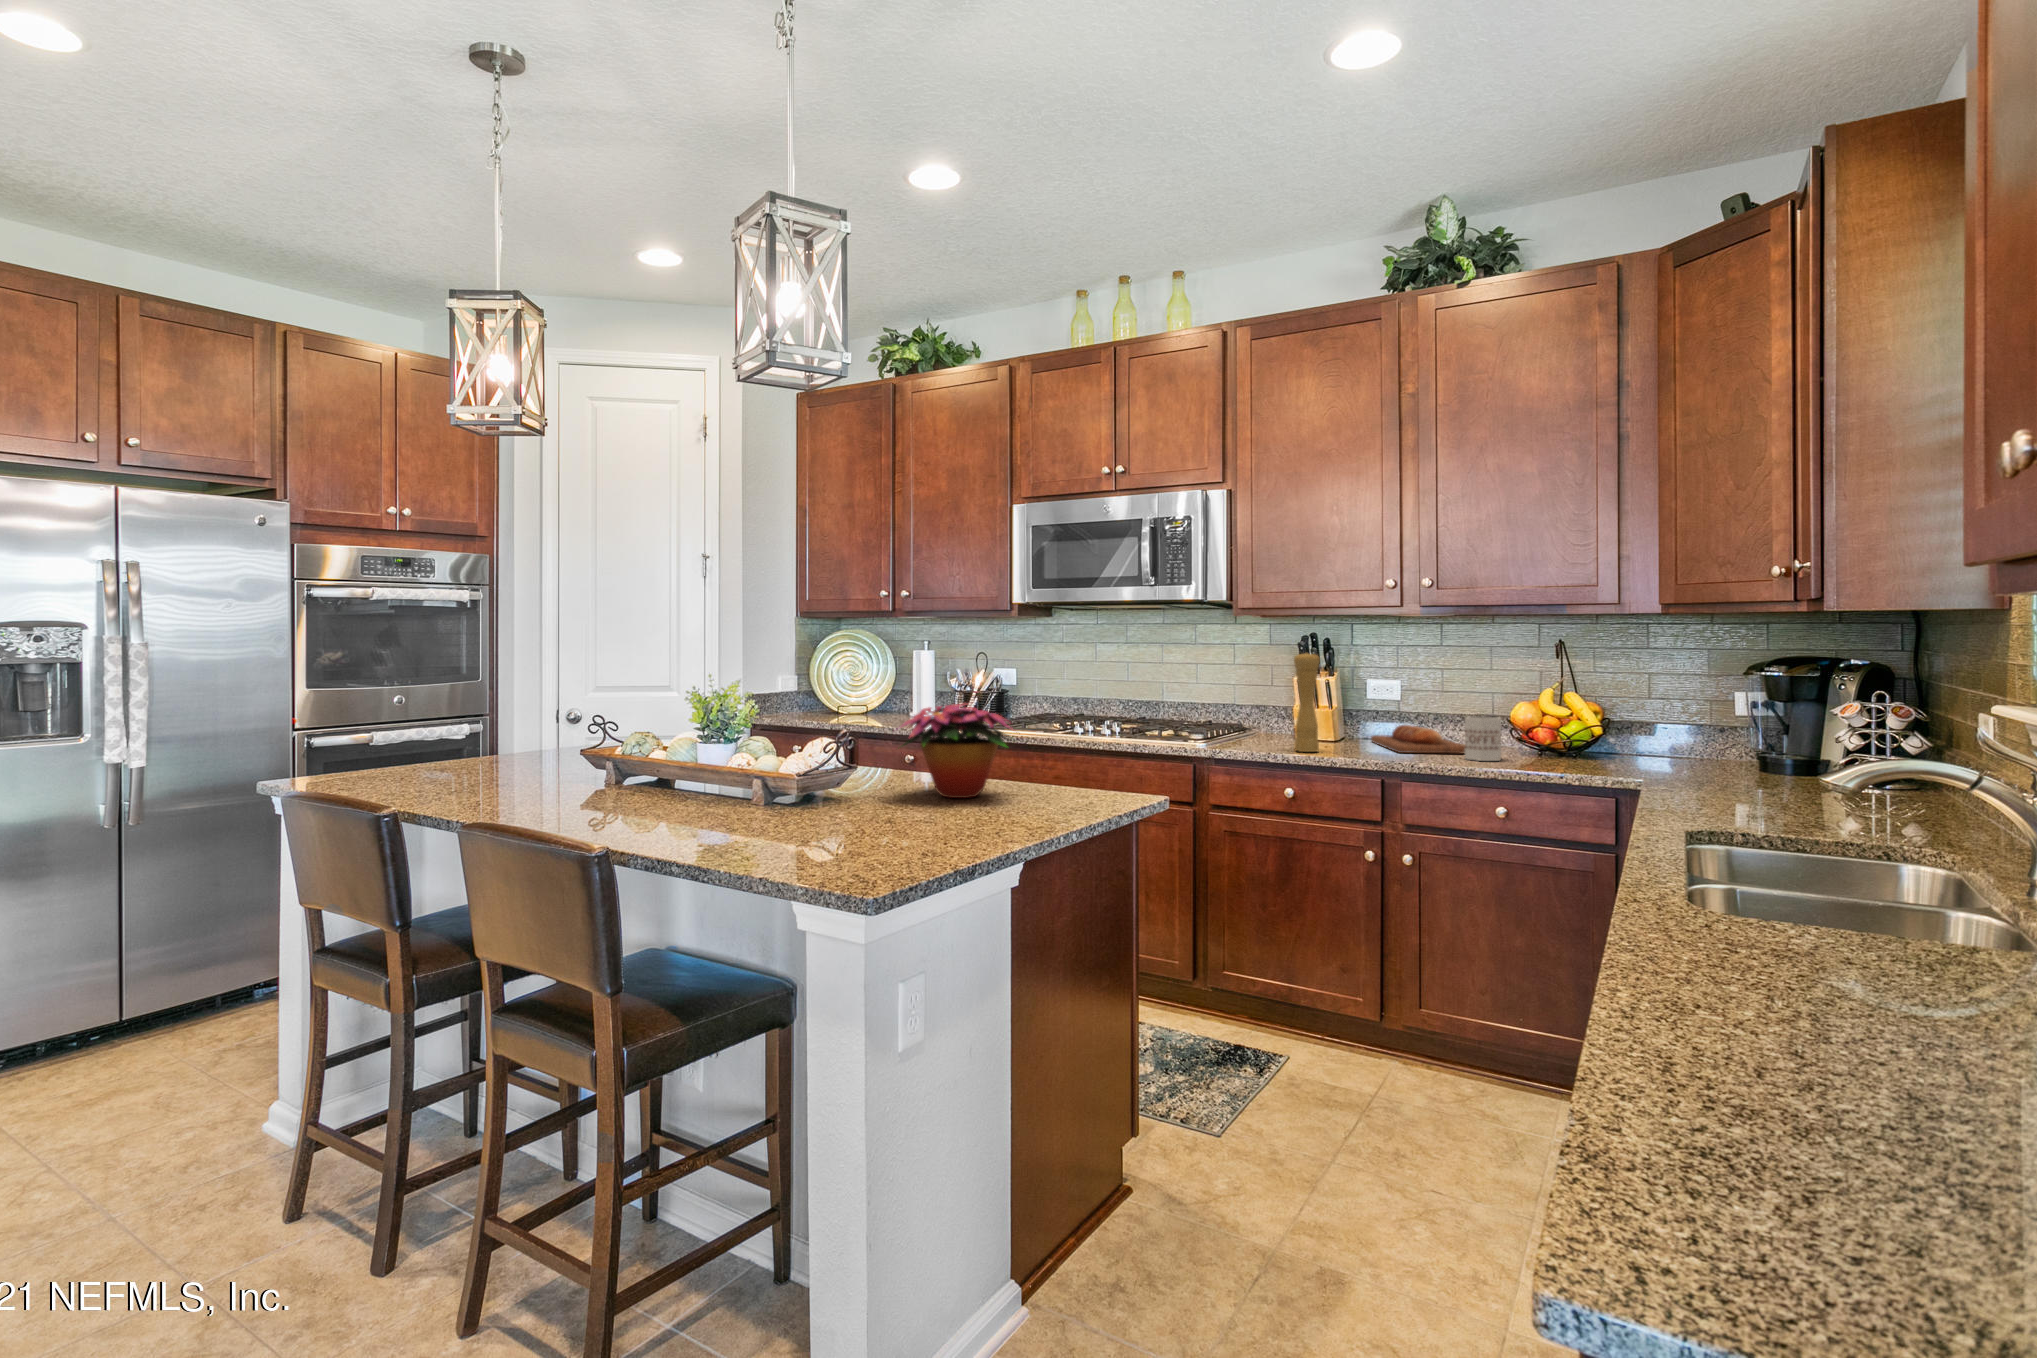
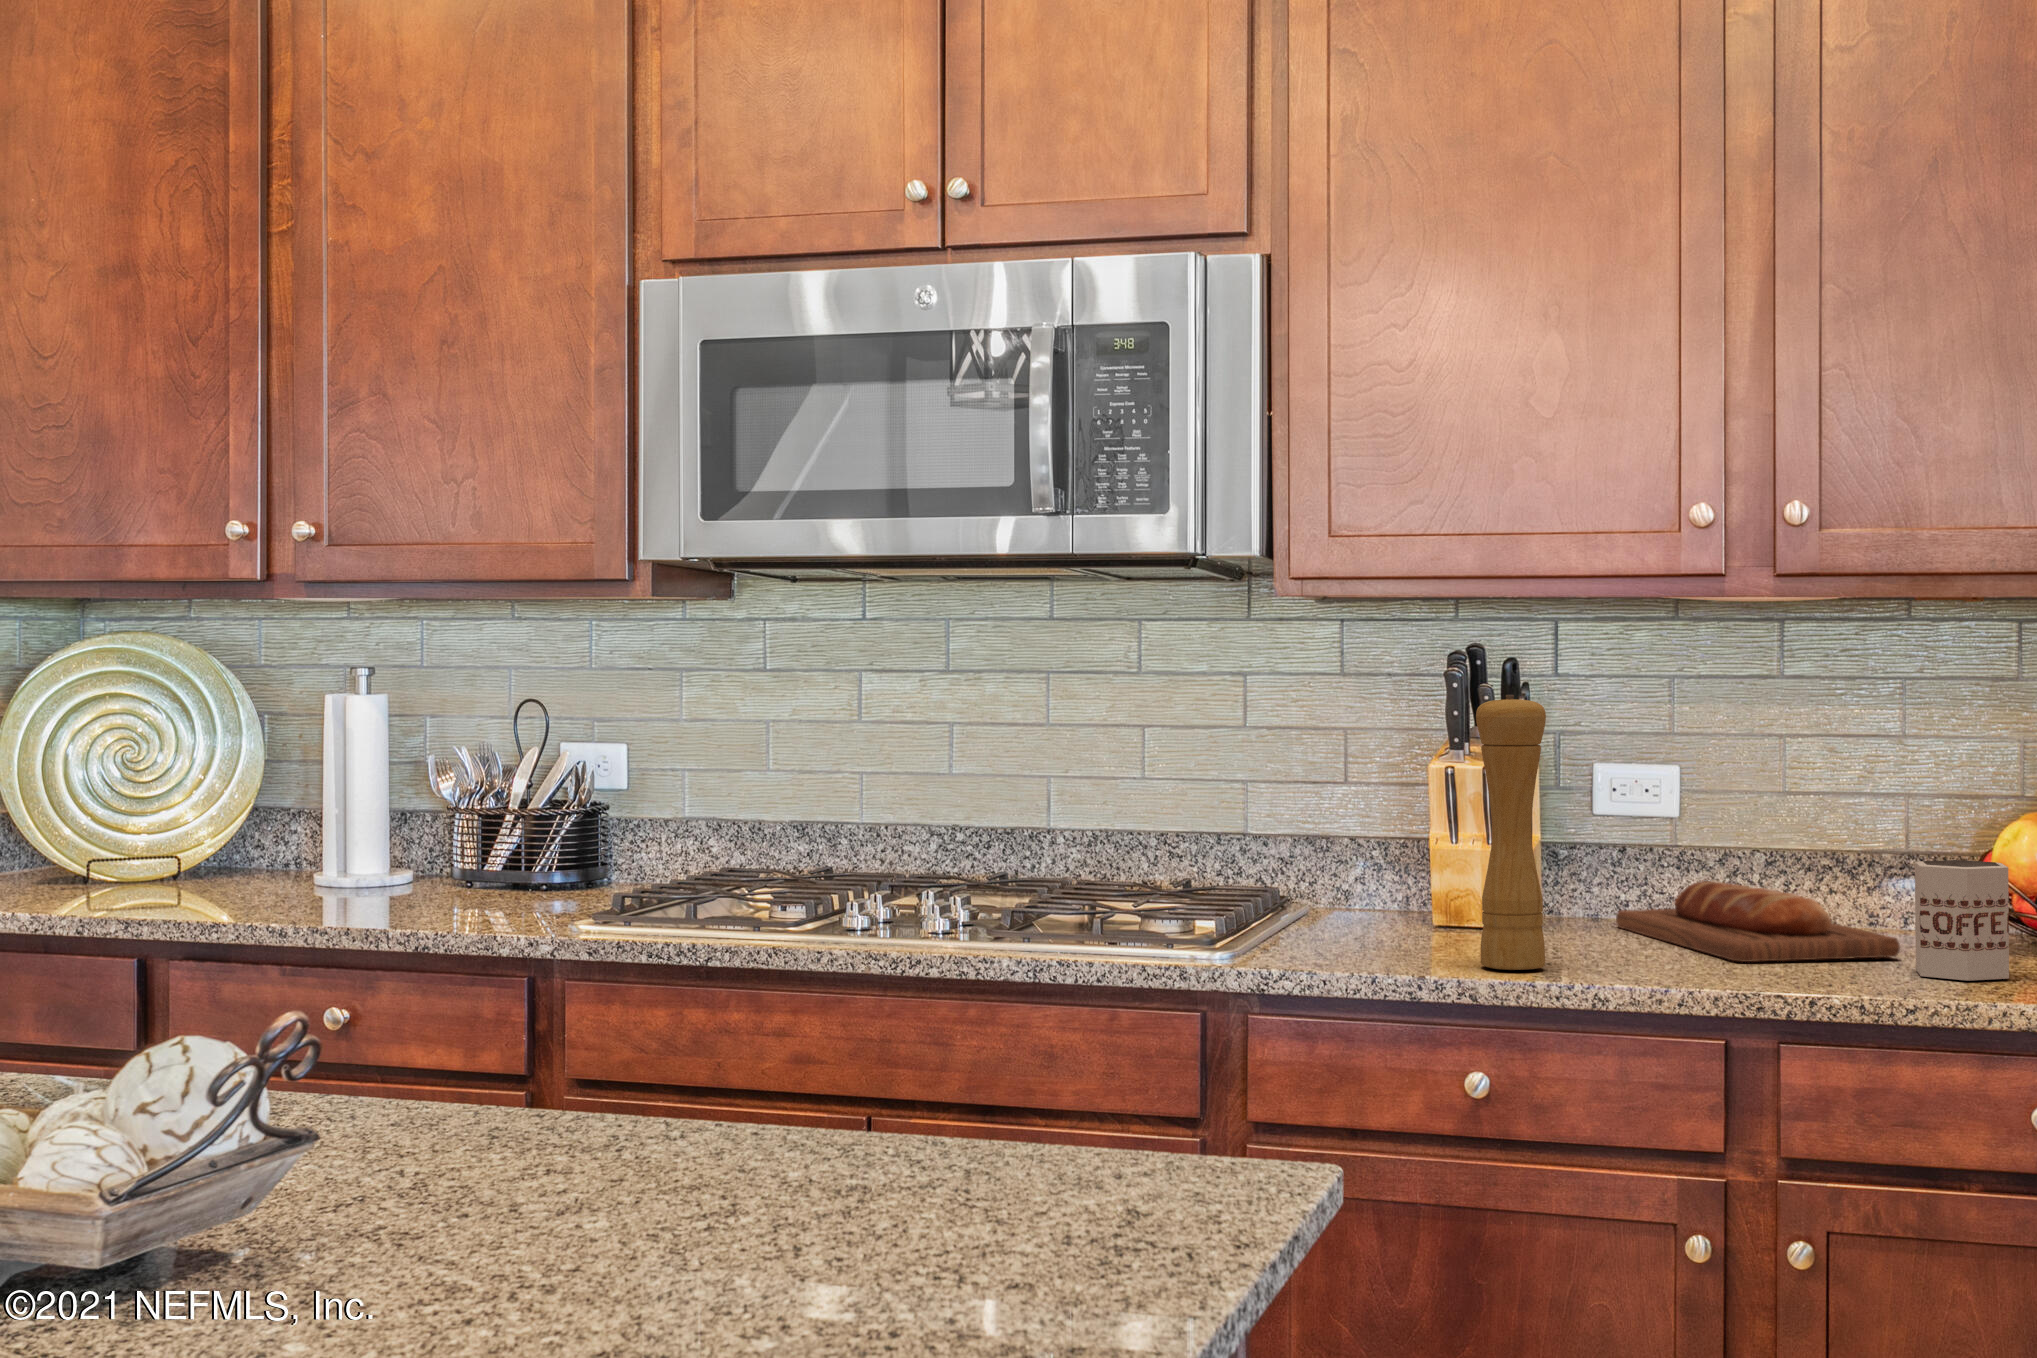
flower arrangement: present [901,704,1020,798] -> none [408,884,920,1240]

